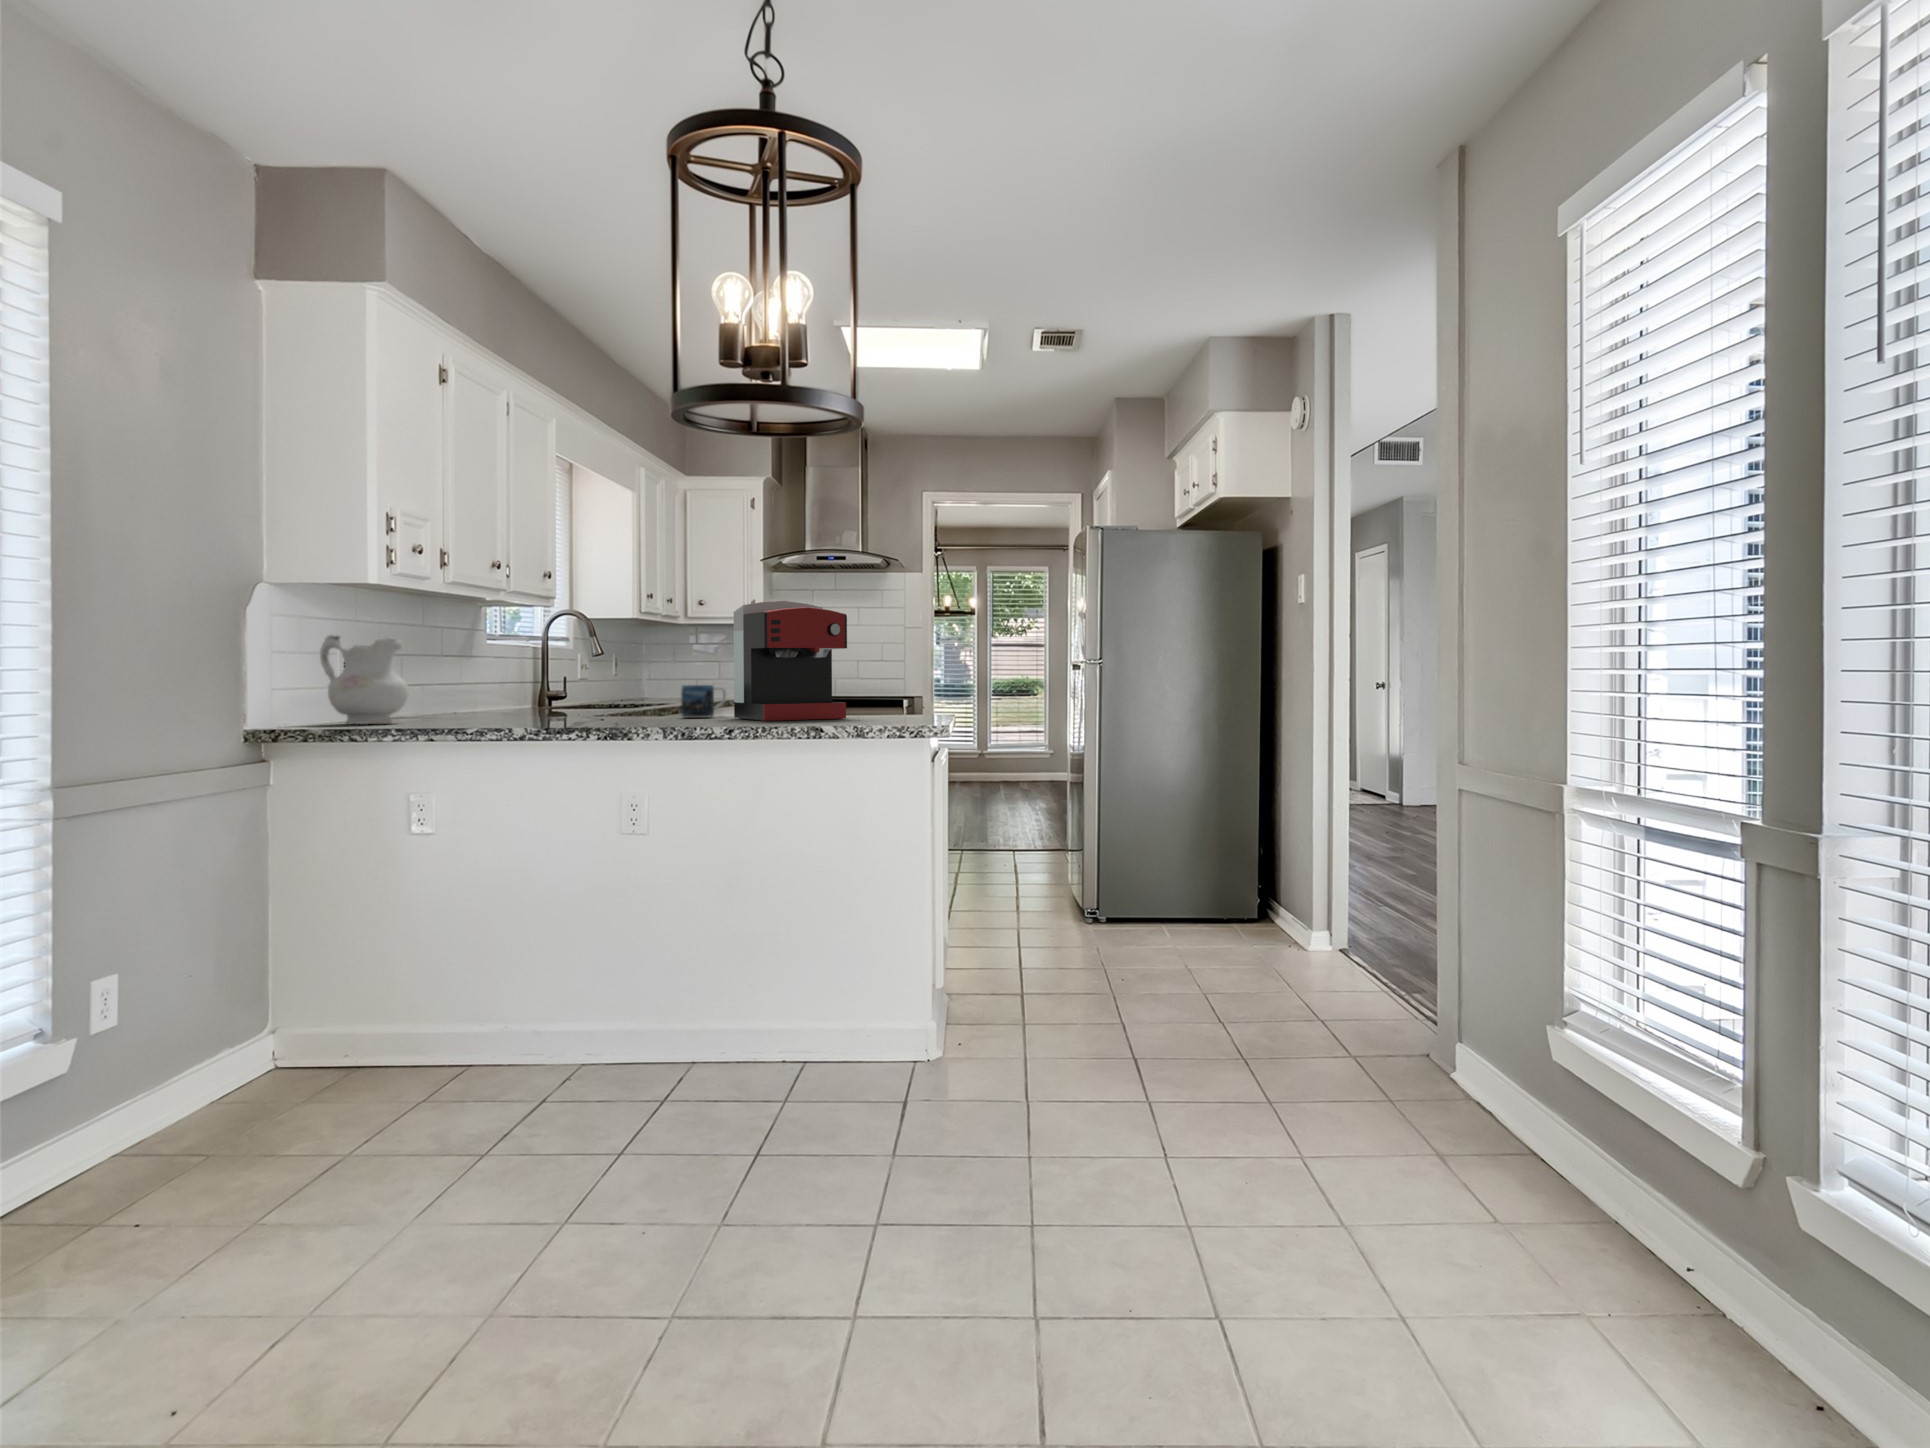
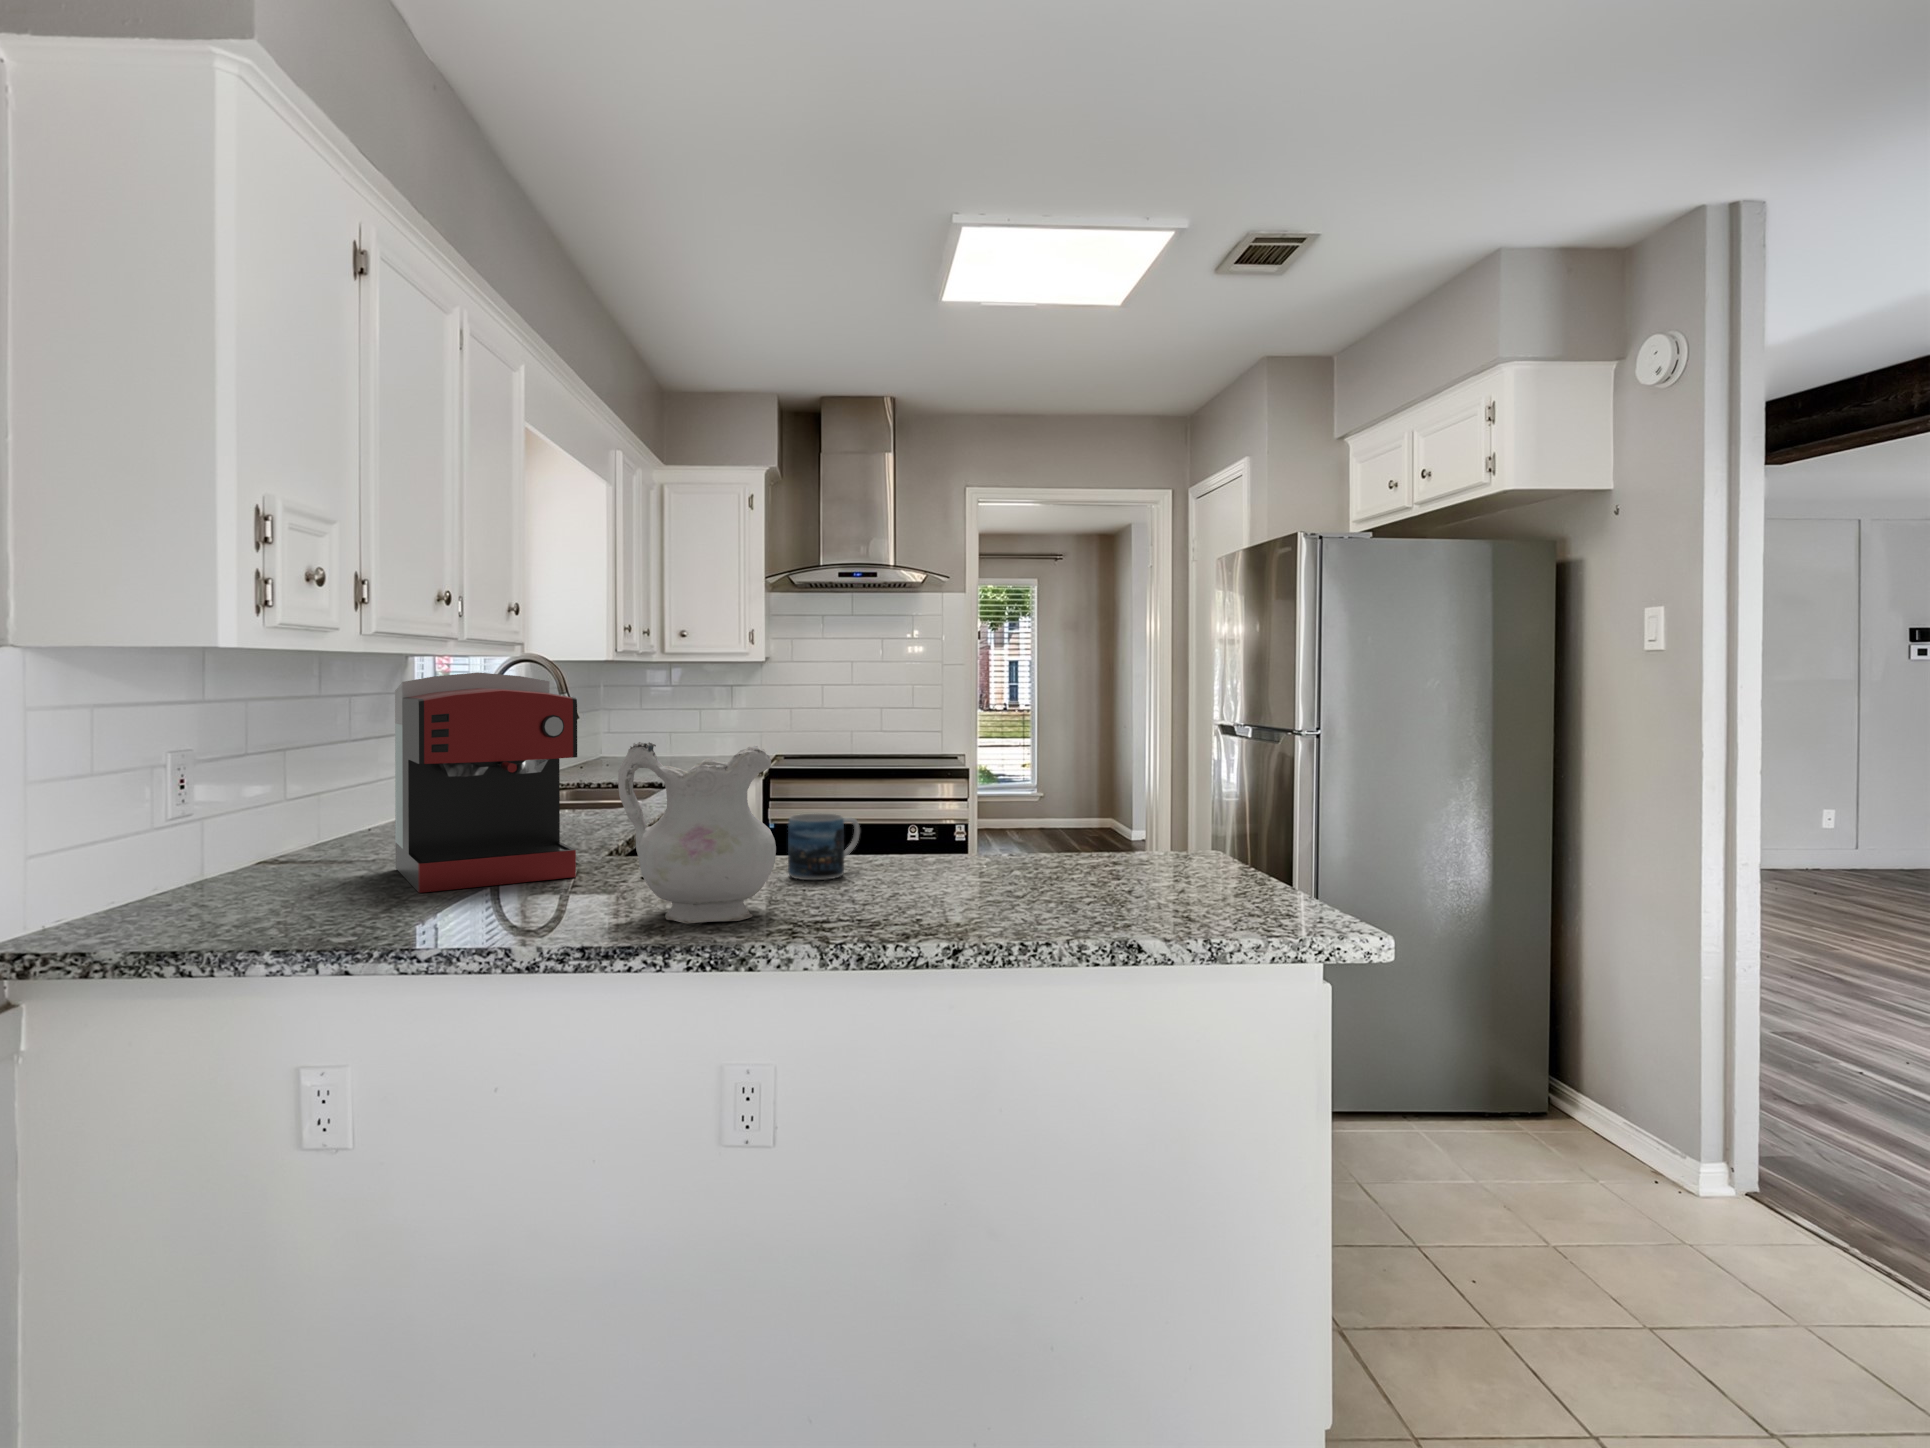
coffee maker: present [734,601,847,721] -> present [395,672,577,893]
ceramic pitcher: present [320,635,408,724] -> present [618,742,776,923]

